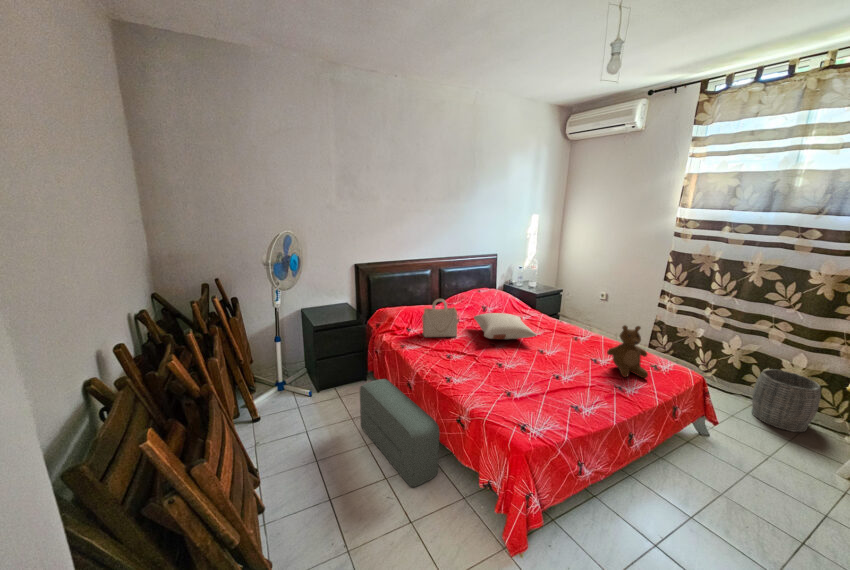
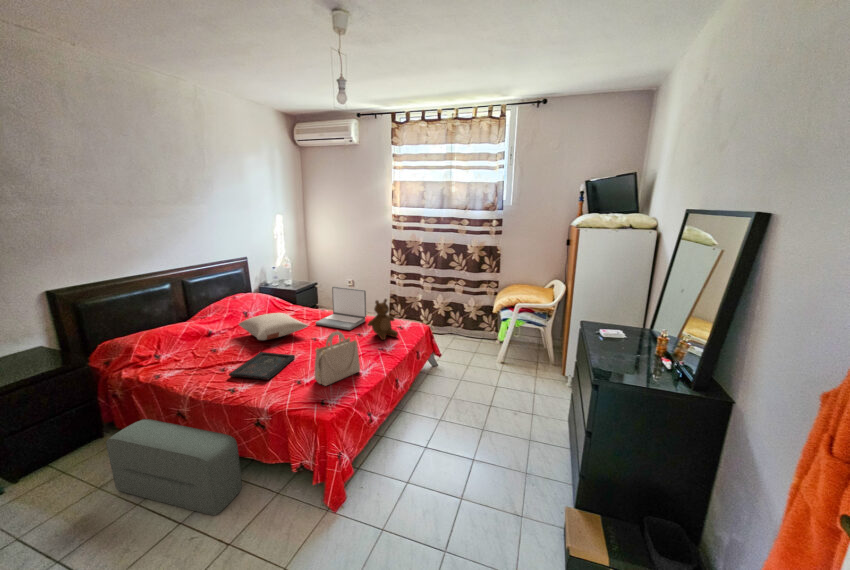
laptop: none [547,298,615,352] -> present [316,287,366,330]
handbag: present [422,299,459,337] -> present [315,331,360,386]
tray: none [451,350,514,380] -> present [229,352,295,380]
woven basket: present [752,369,821,432] -> none [454,311,483,347]

